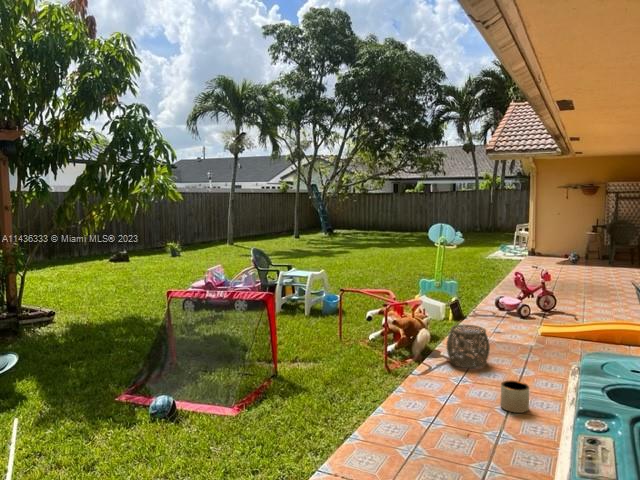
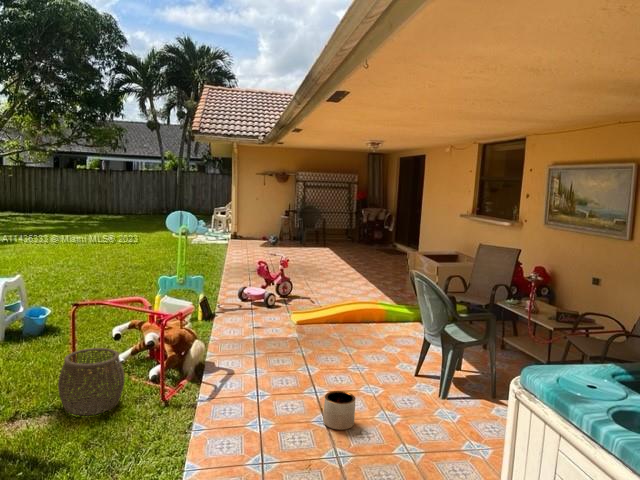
woven basket: present [447,325,490,369] -> present [58,348,125,416]

